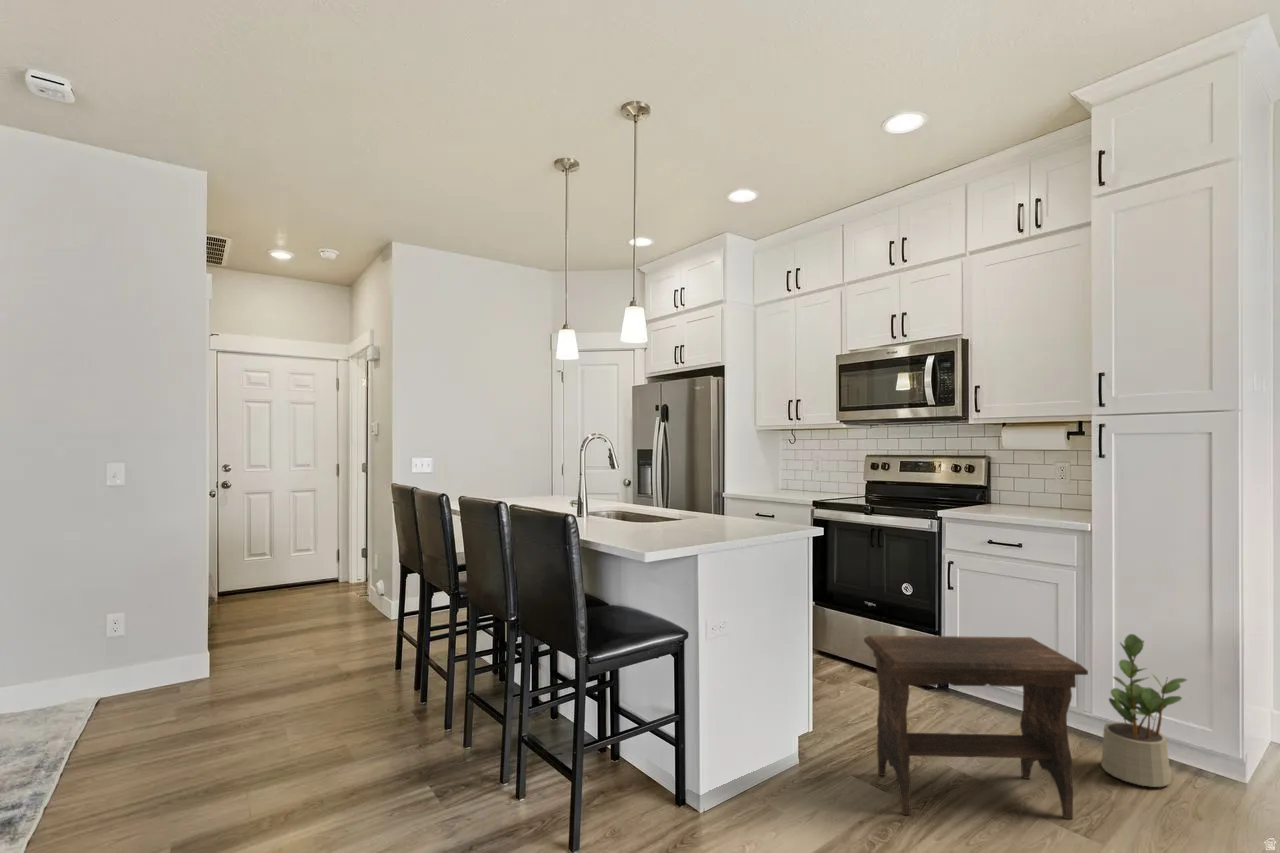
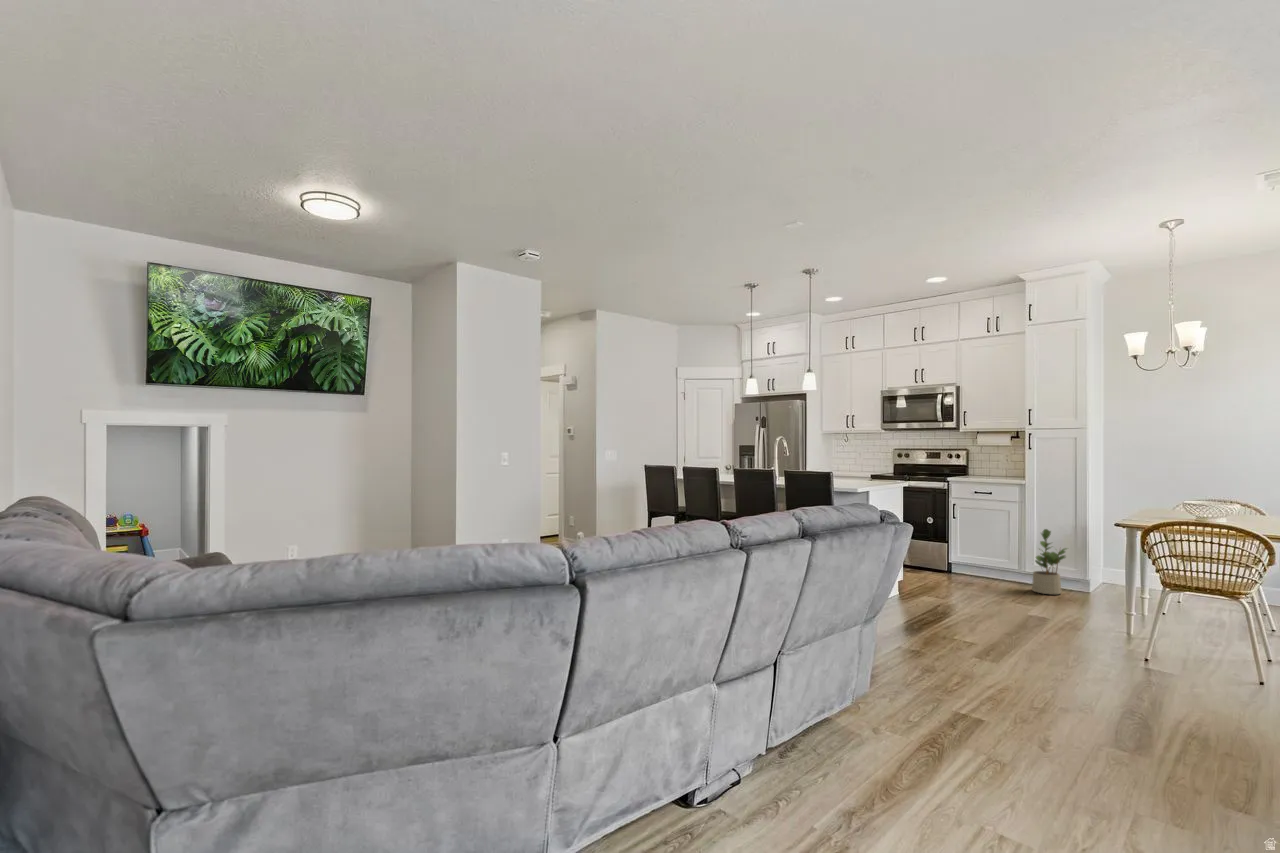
footstool: present [864,636,1088,819] -> none [930,531,1031,604]

